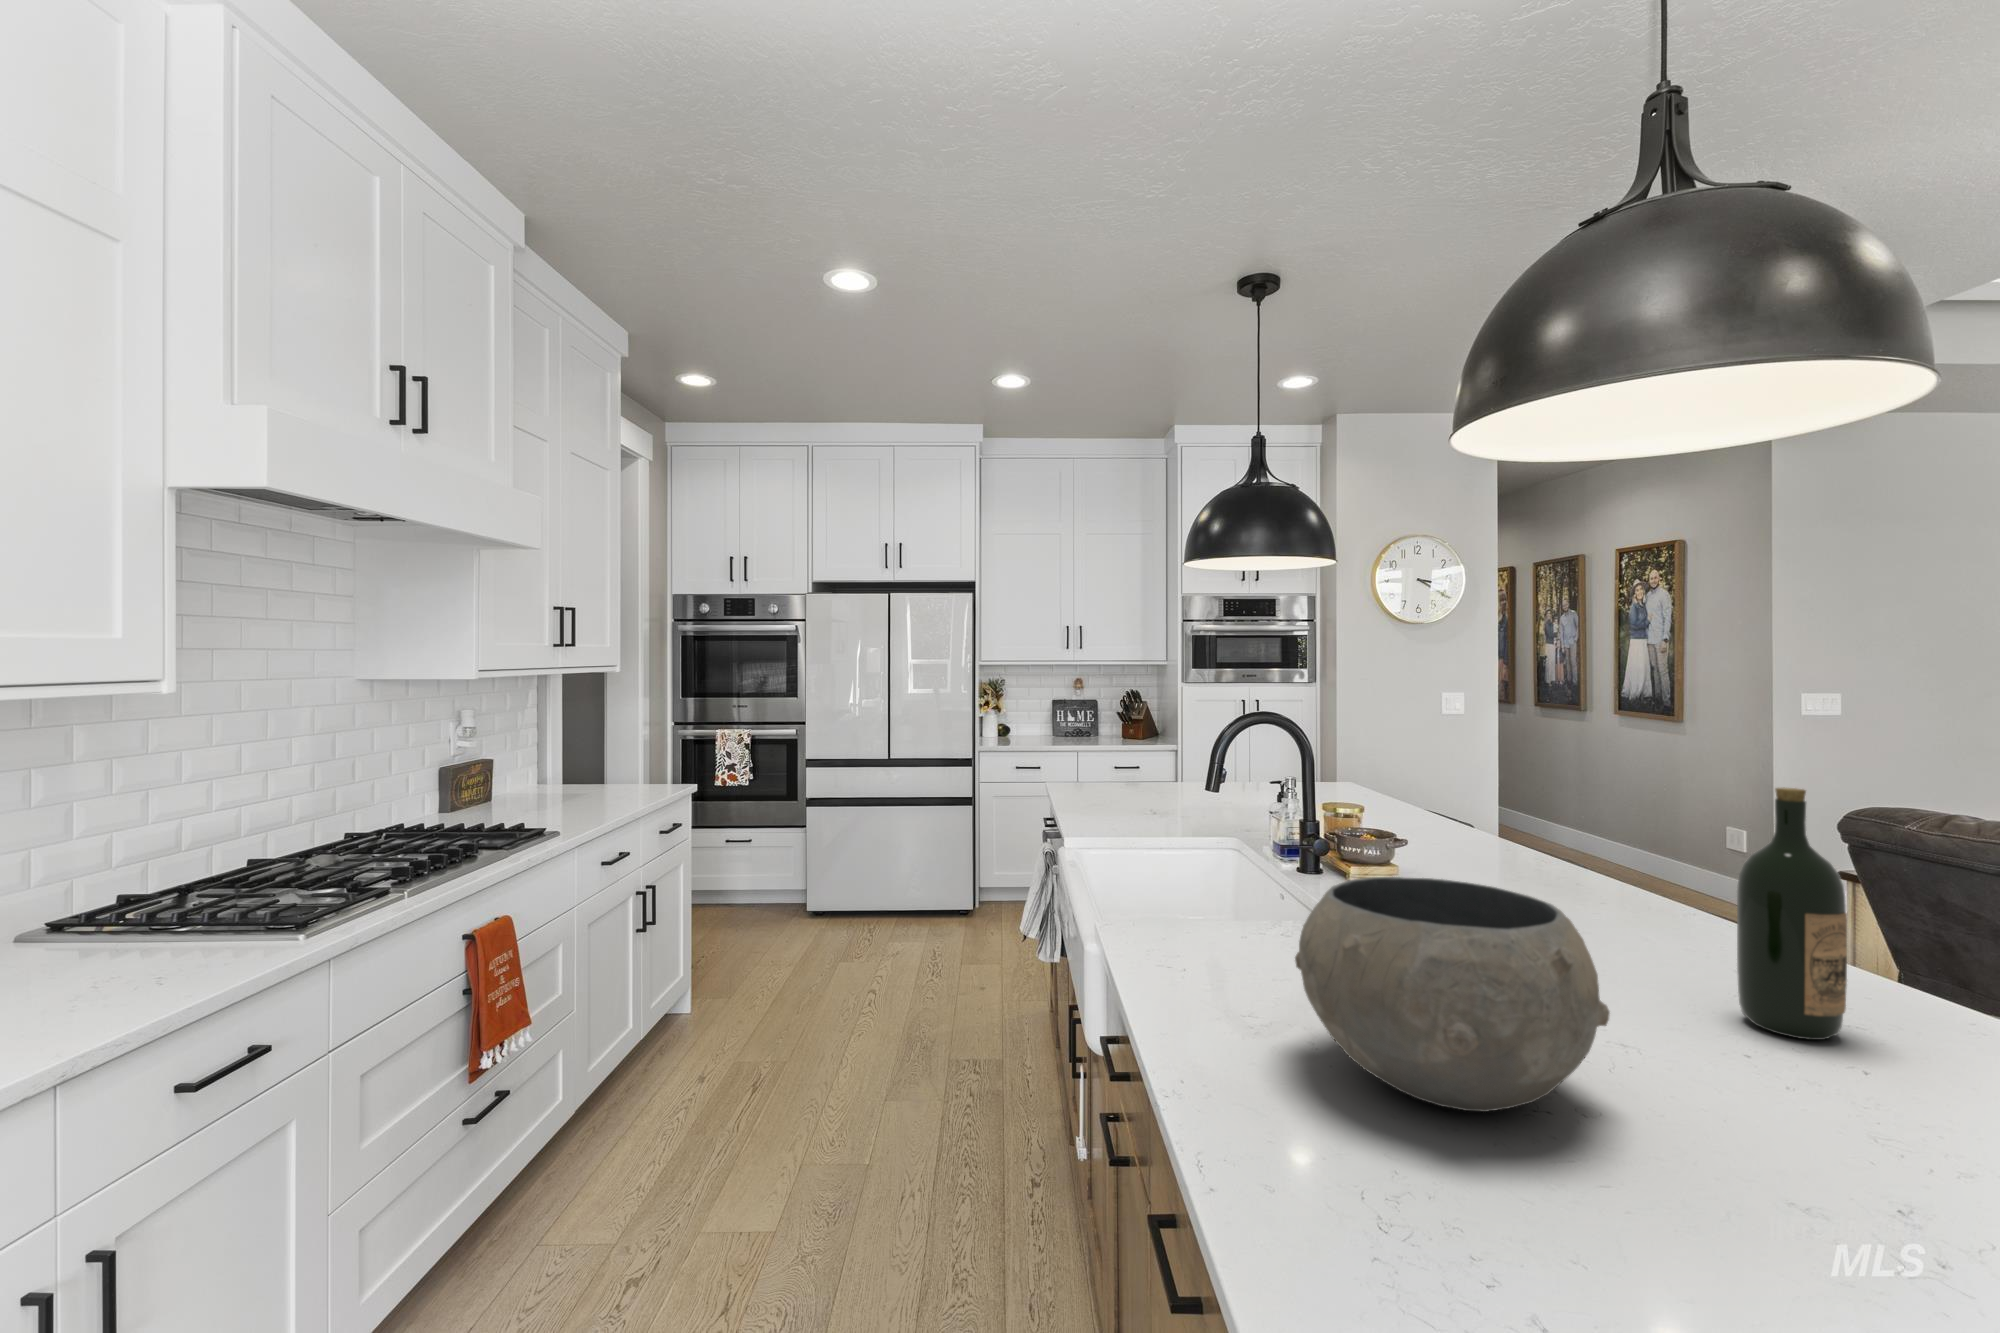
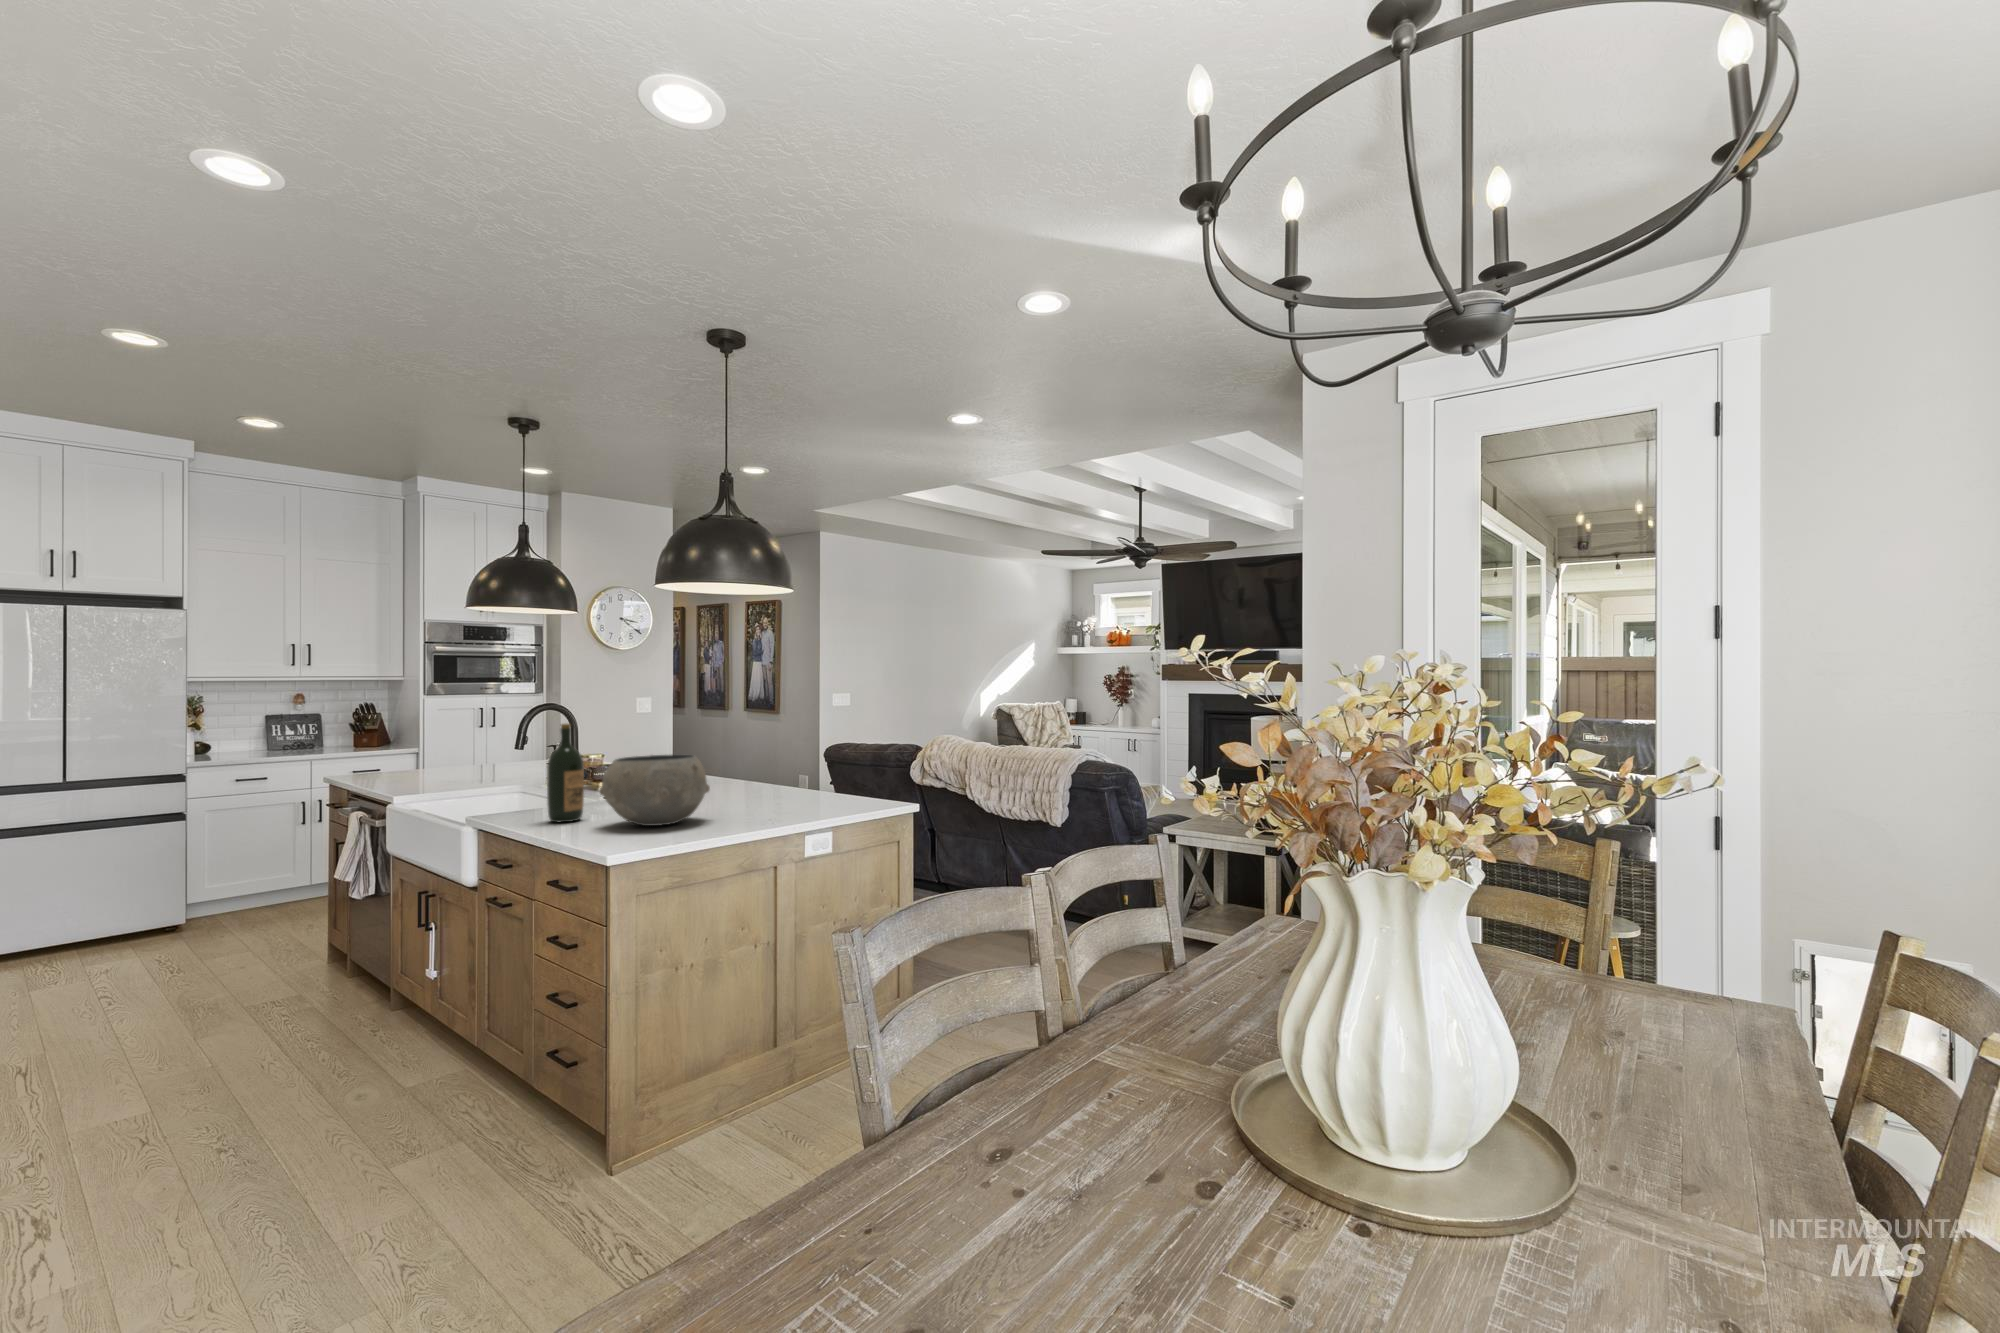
wine bottle: present [1737,788,1847,1040] -> present [547,724,584,822]

